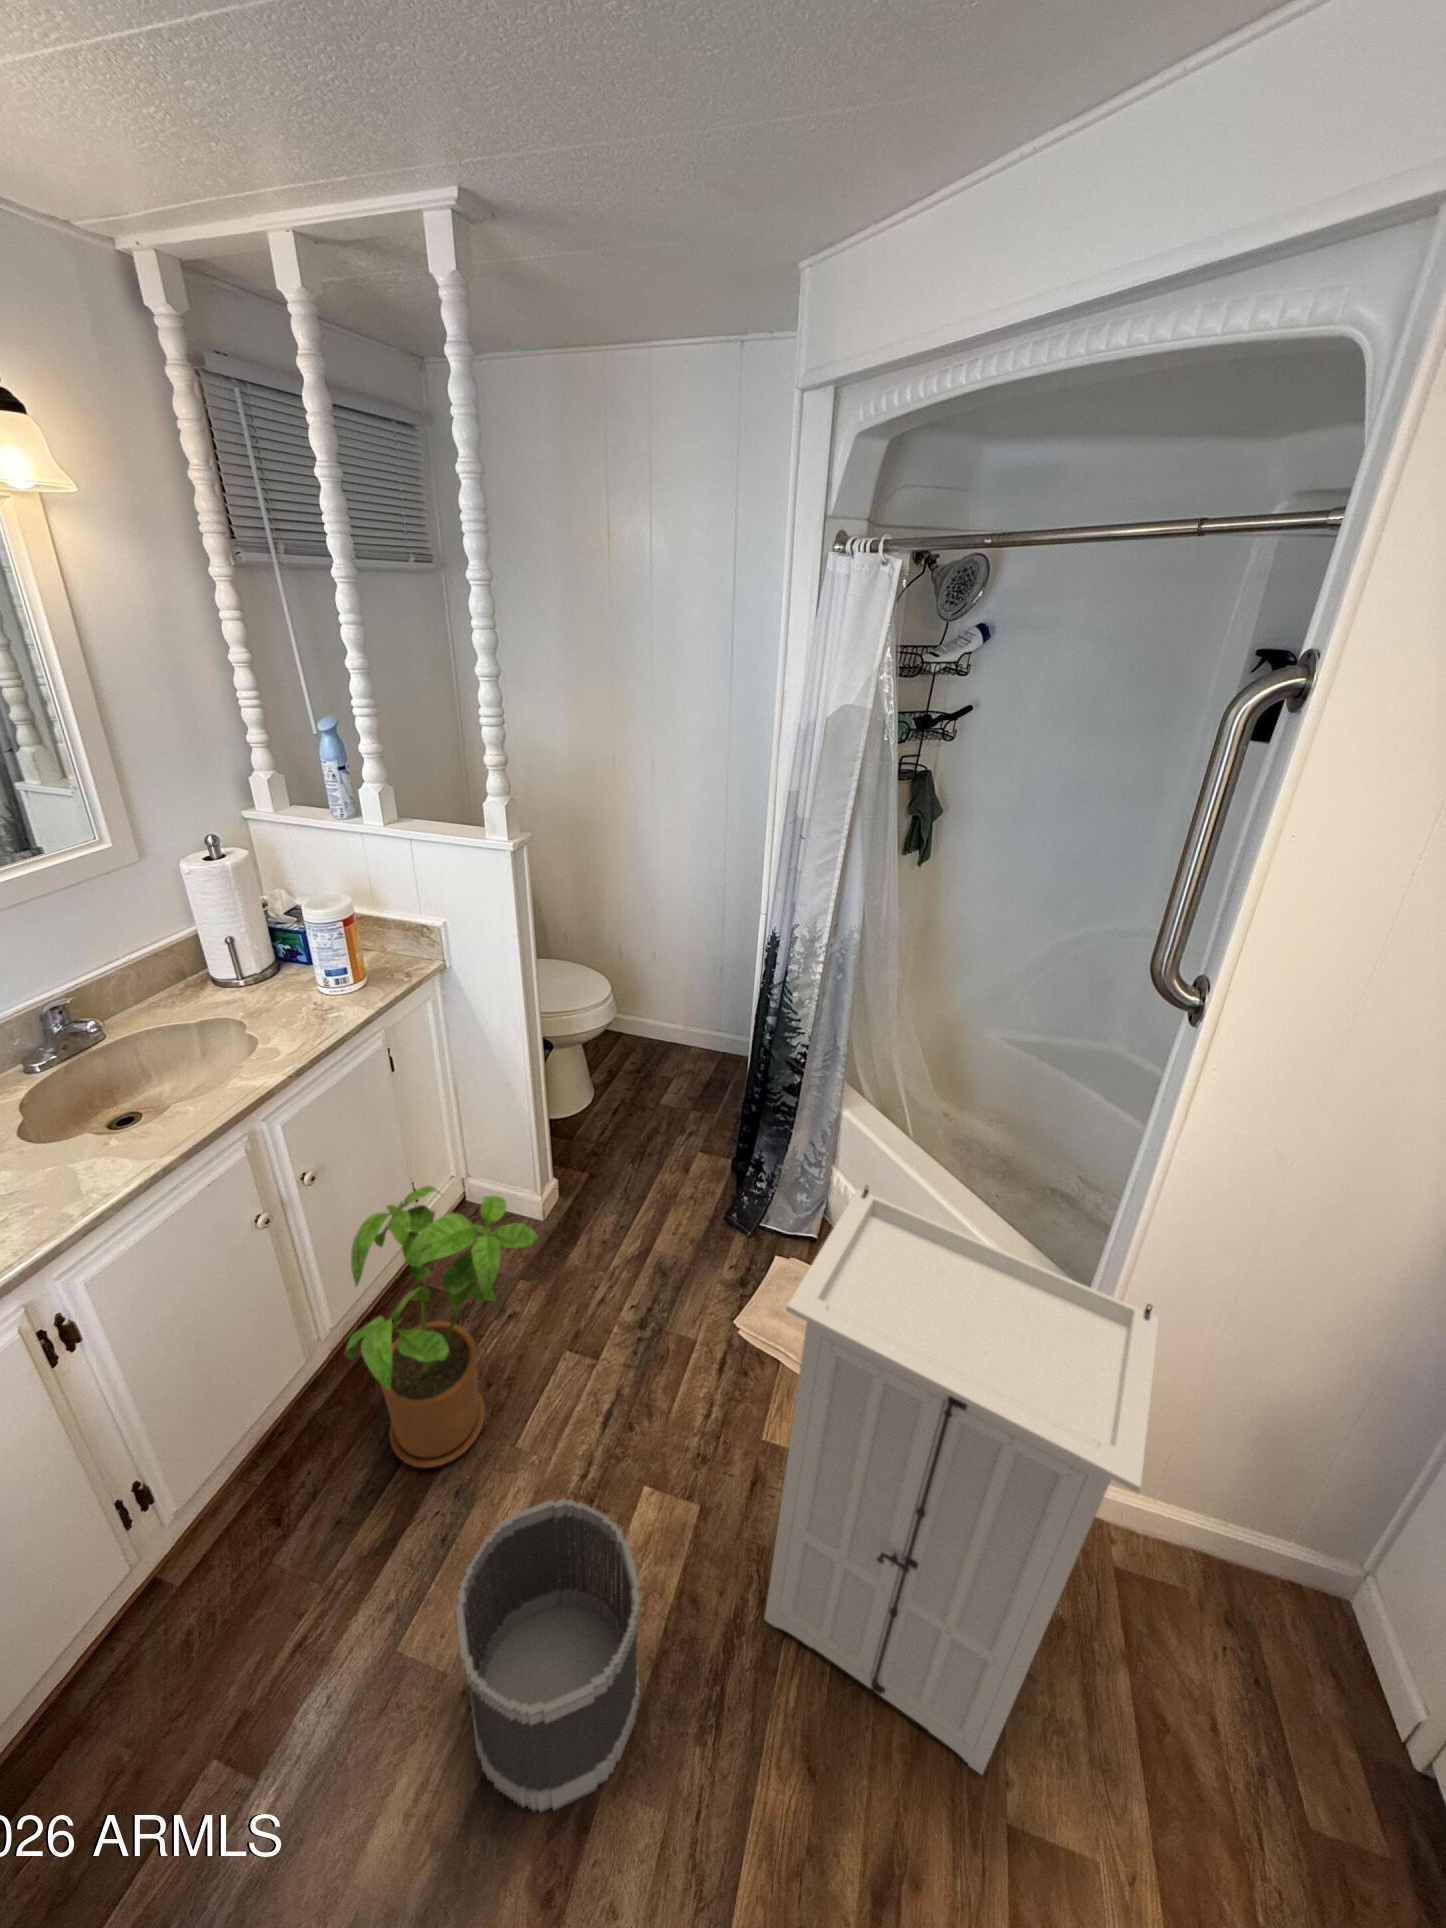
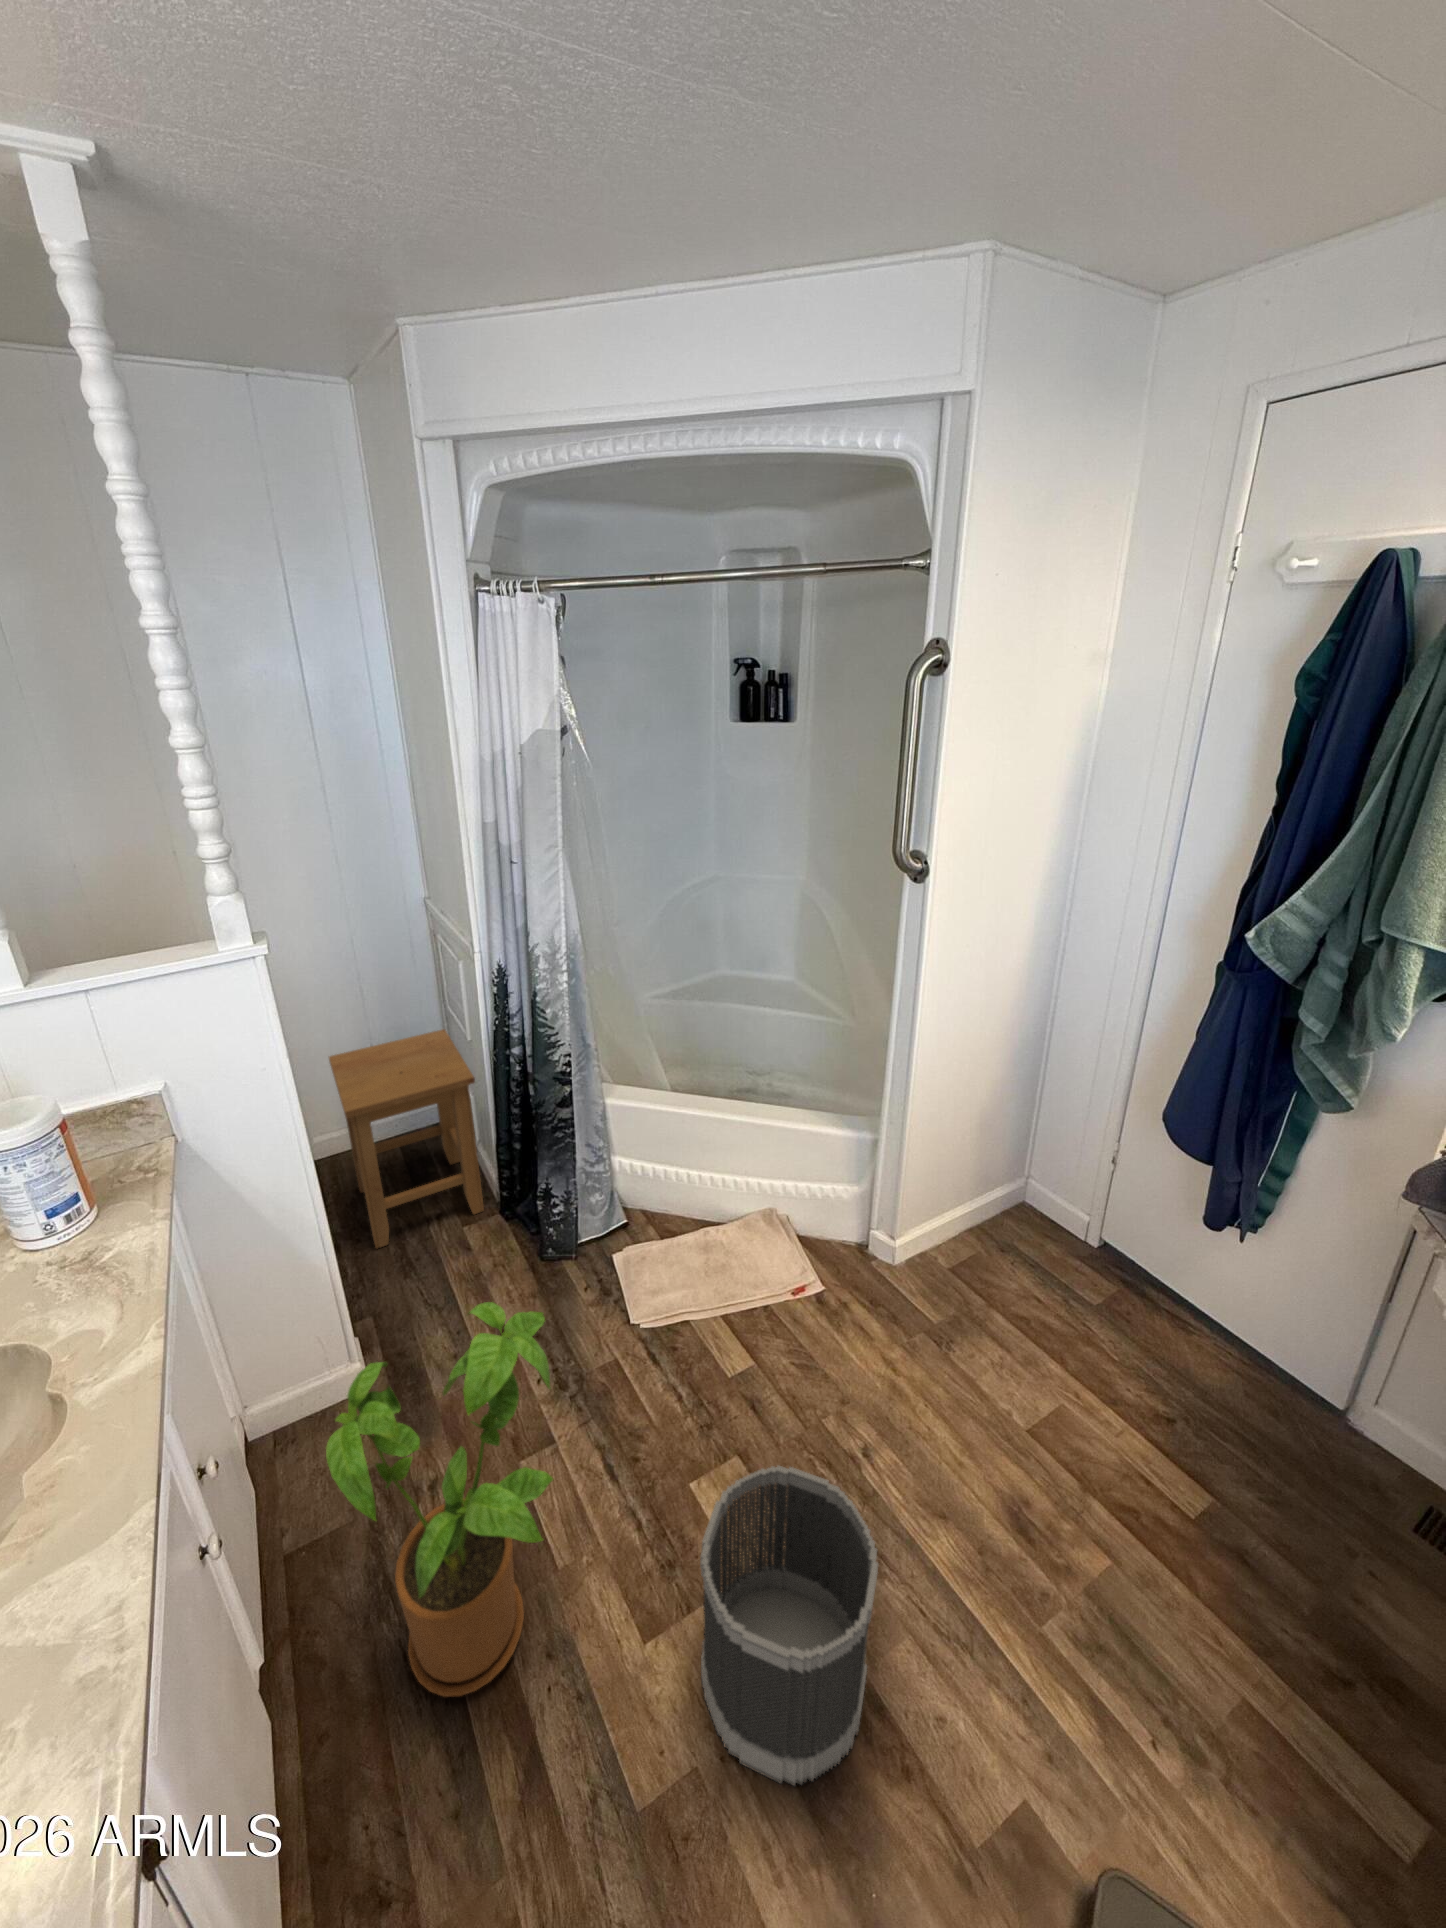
stool: none [627,951,766,1146] -> present [329,1029,484,1248]
storage cabinet: present [764,1186,1159,1775] -> none [794,1039,1073,1474]

